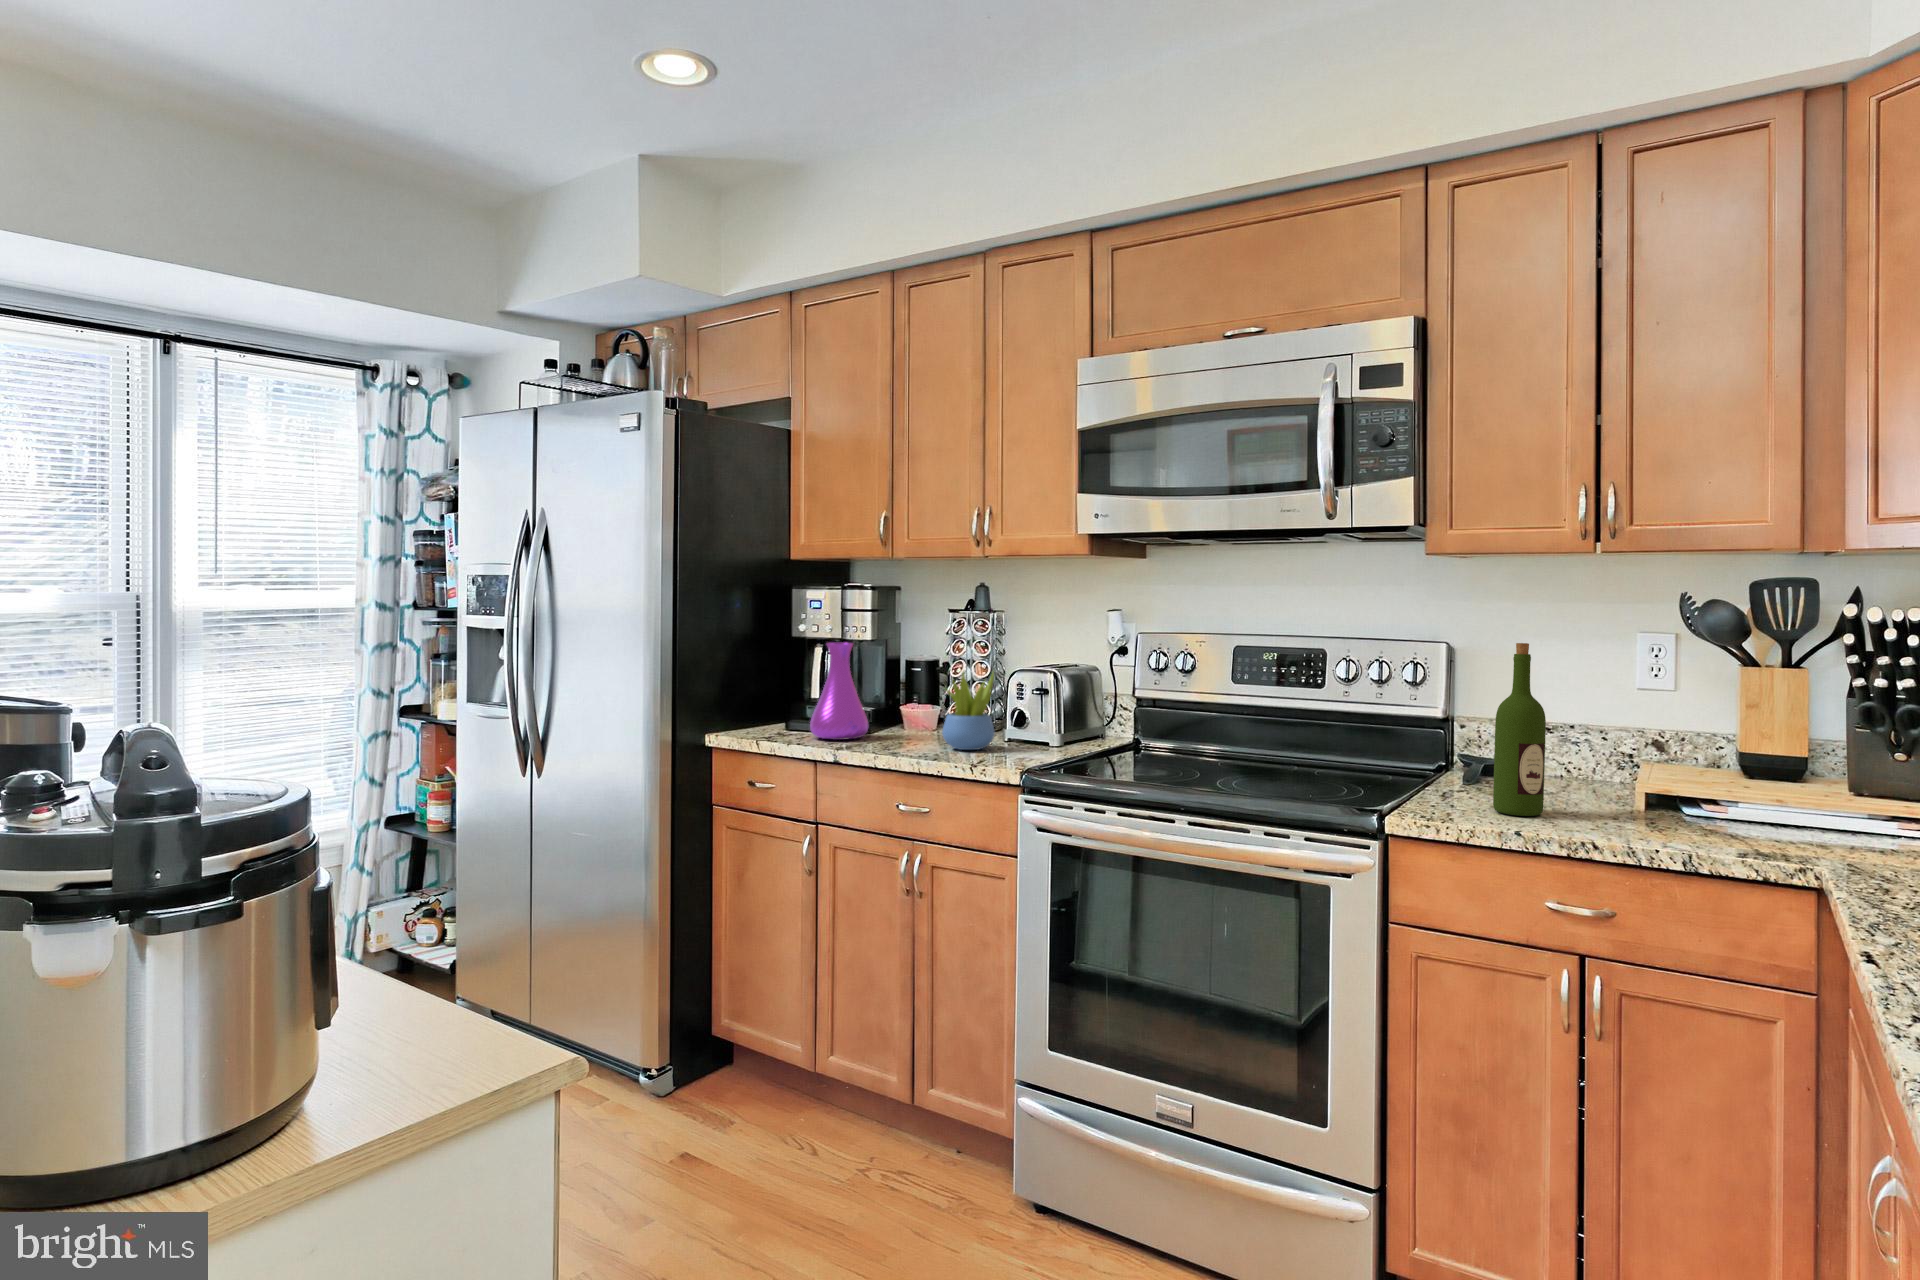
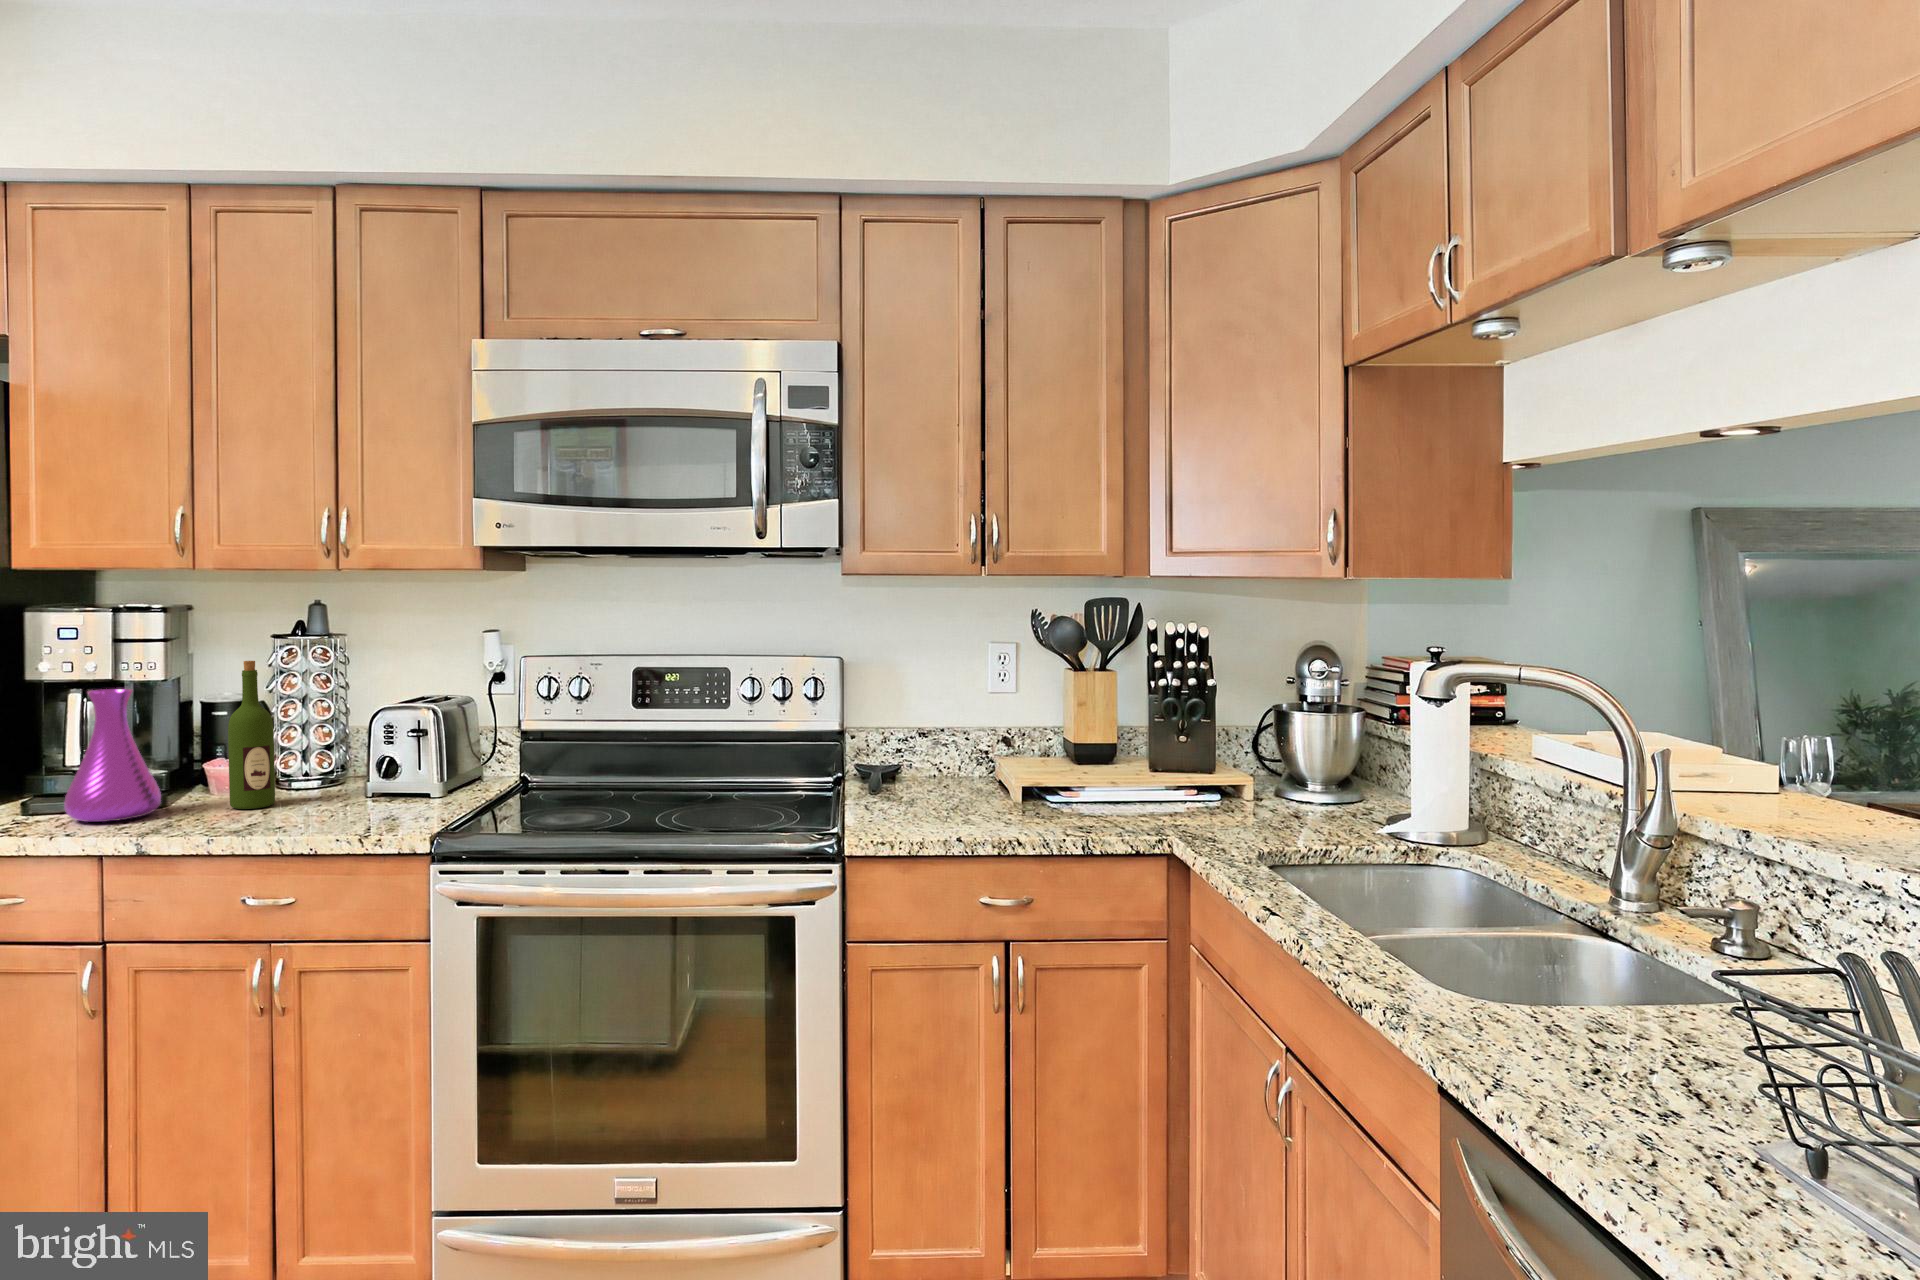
wine bottle: present [1493,643,1546,816] -> present [228,661,275,809]
succulent plant: present [942,673,995,750] -> none [289,713,363,815]

